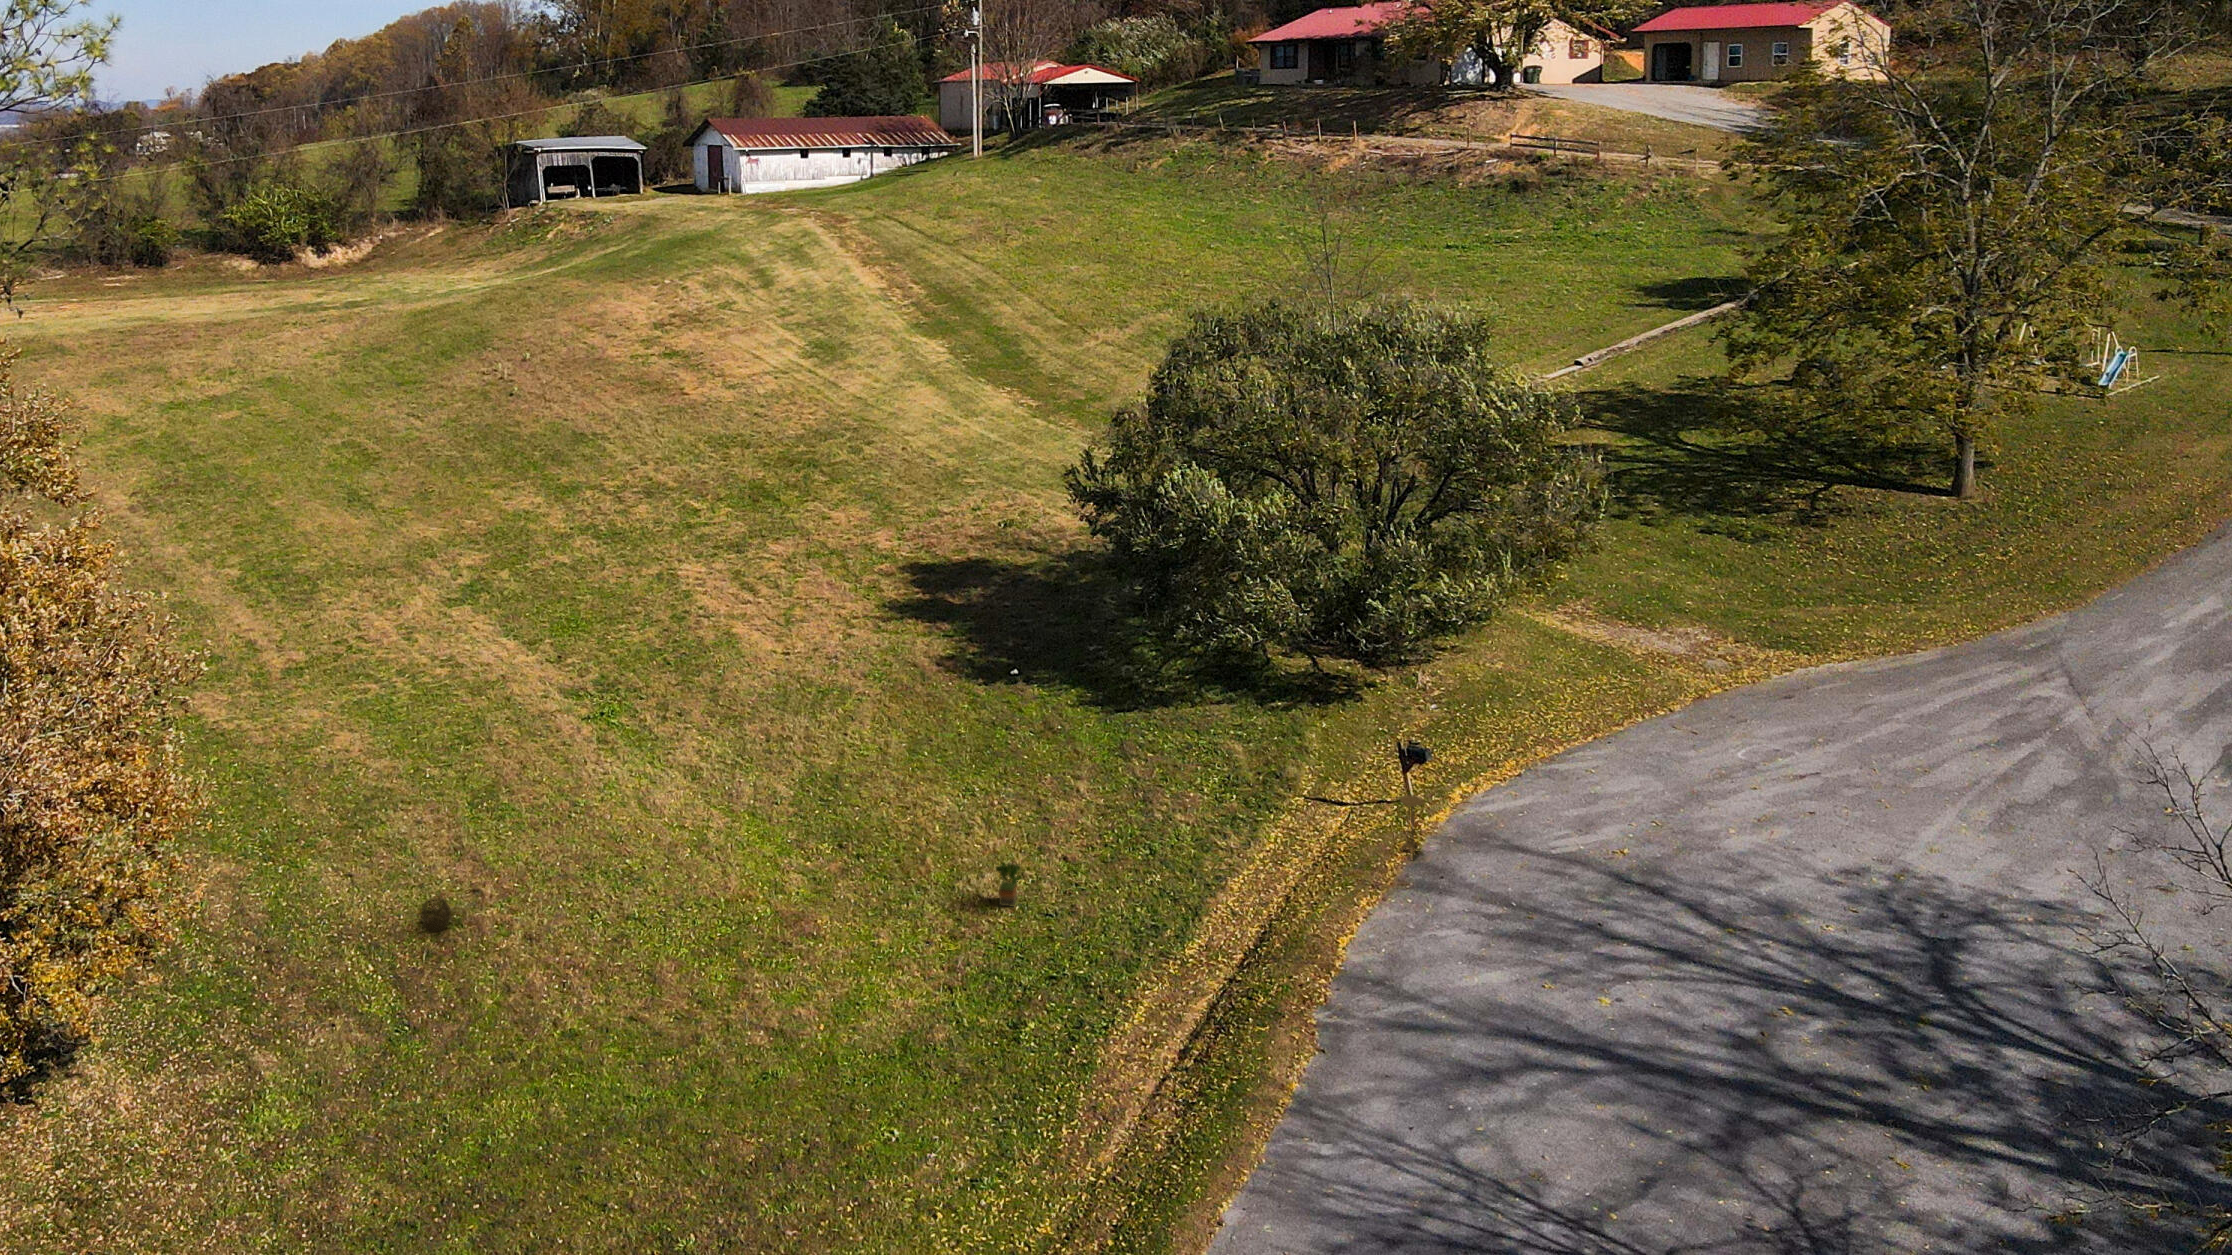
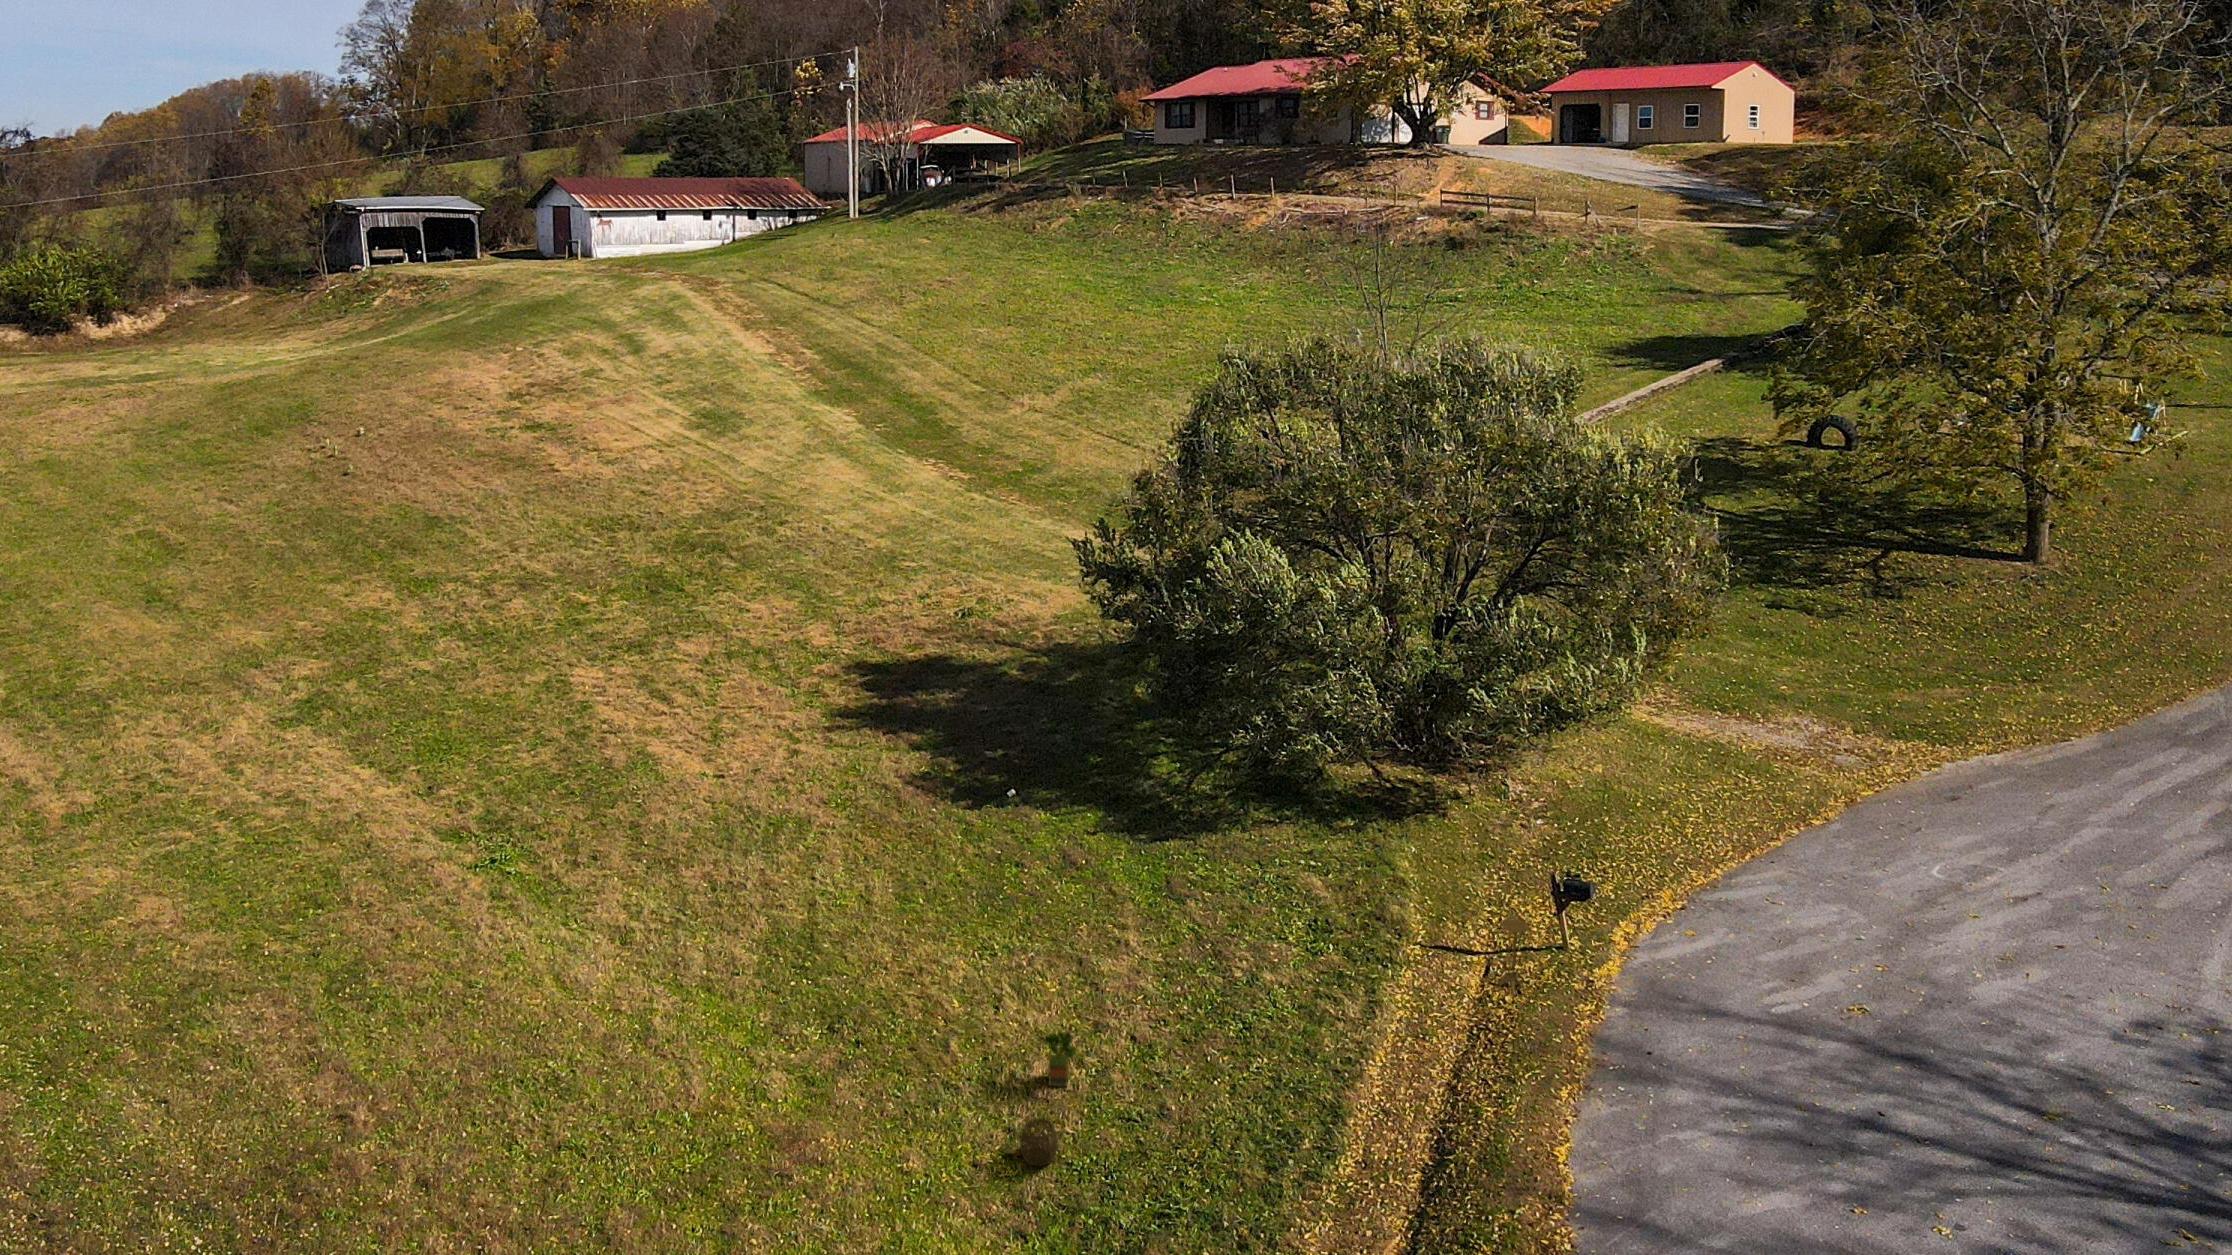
woven basket: present [421,898,451,932] -> present [1020,1119,1058,1166]

